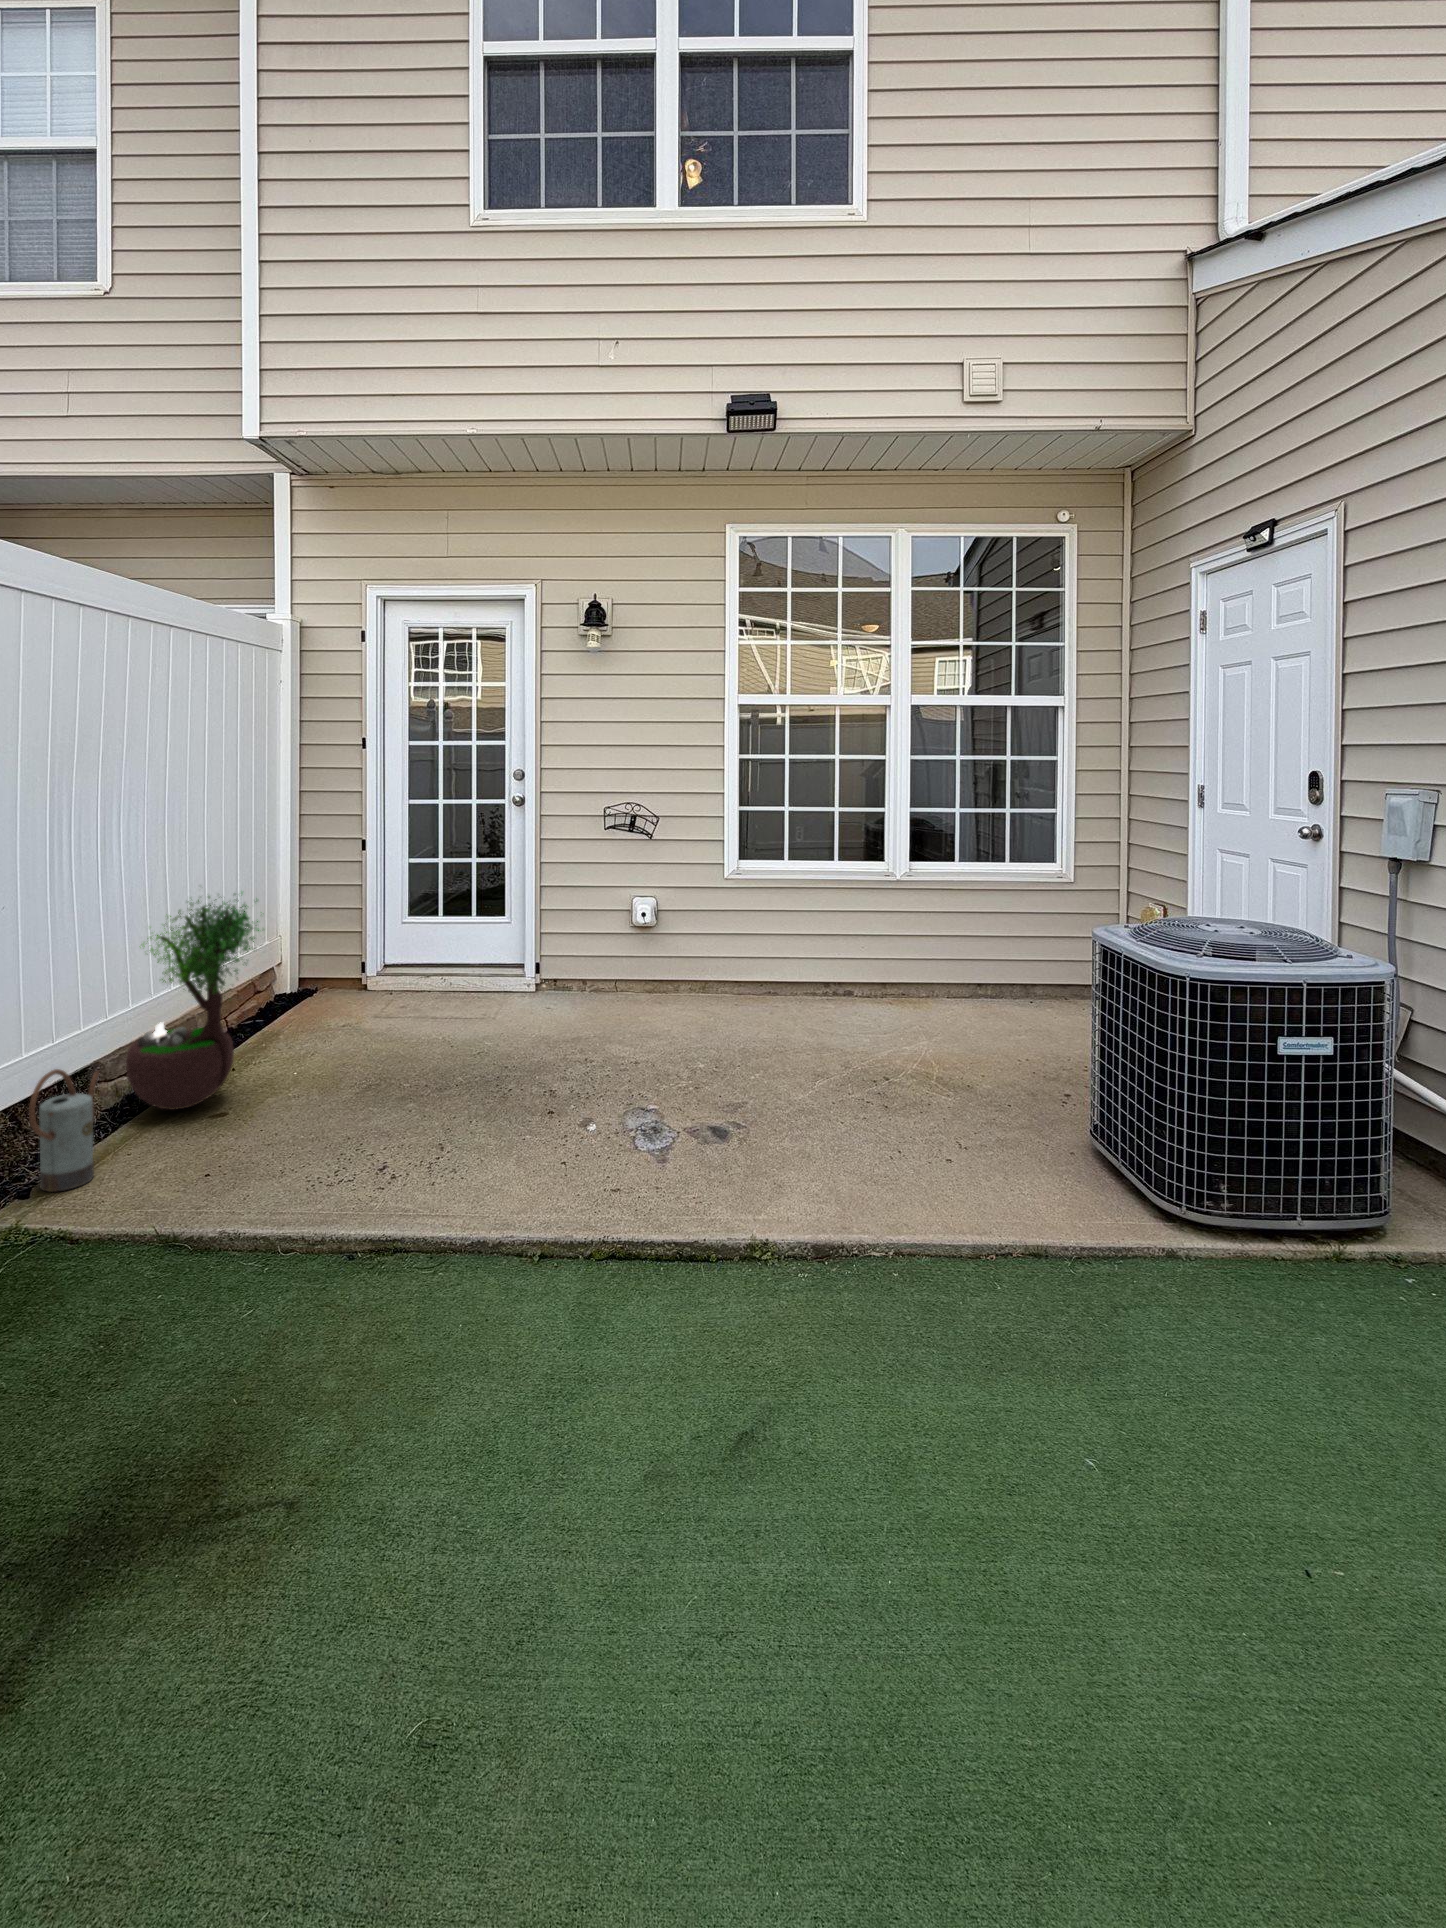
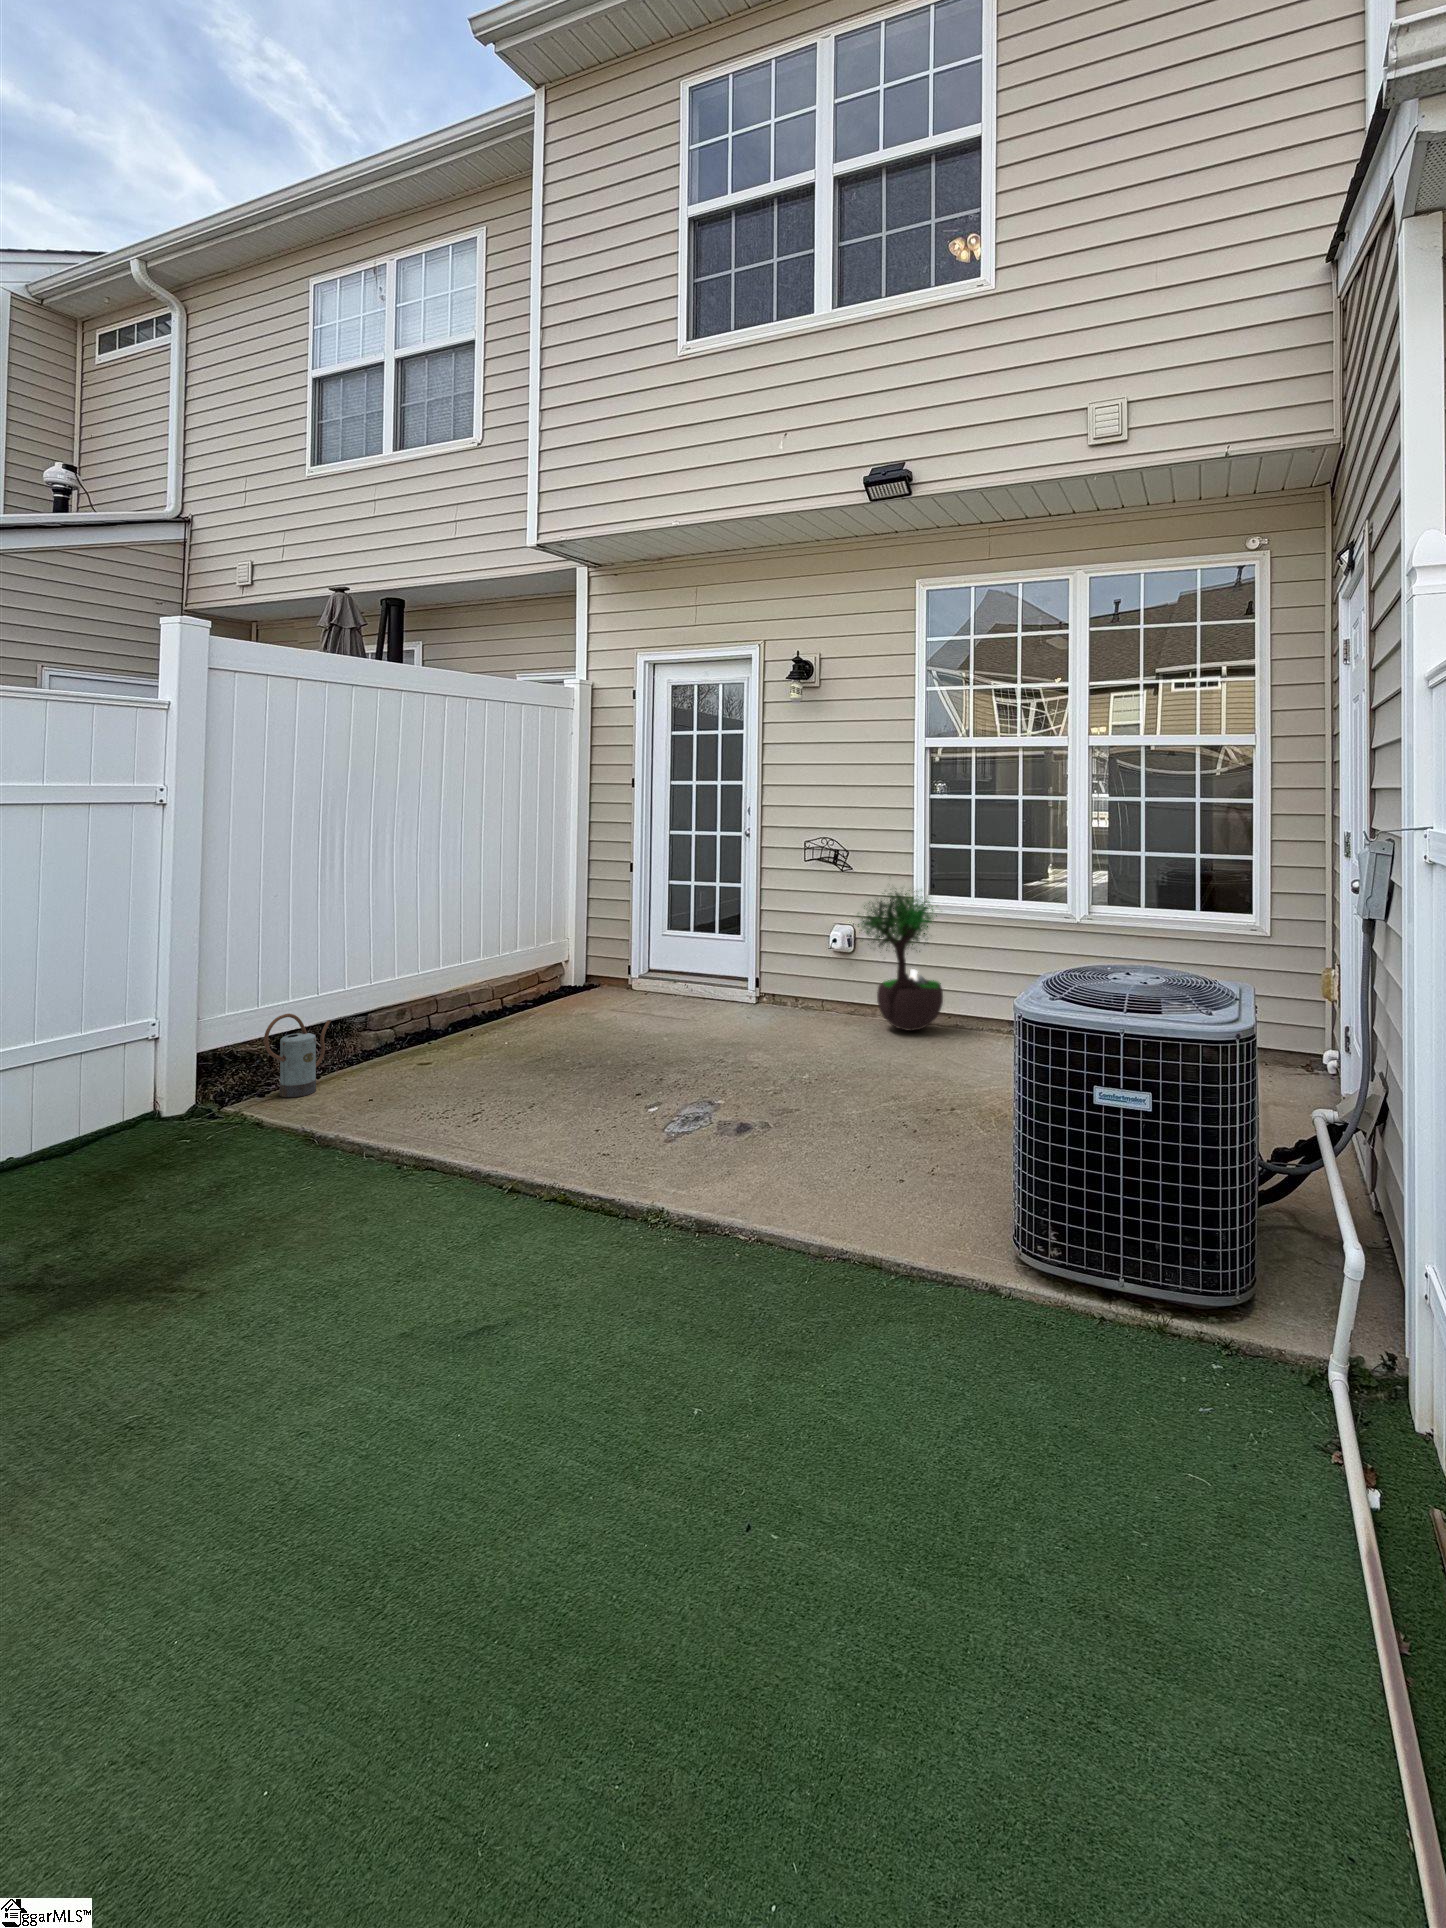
potted tree: present [126,896,259,1110] -> present [858,890,943,1031]

